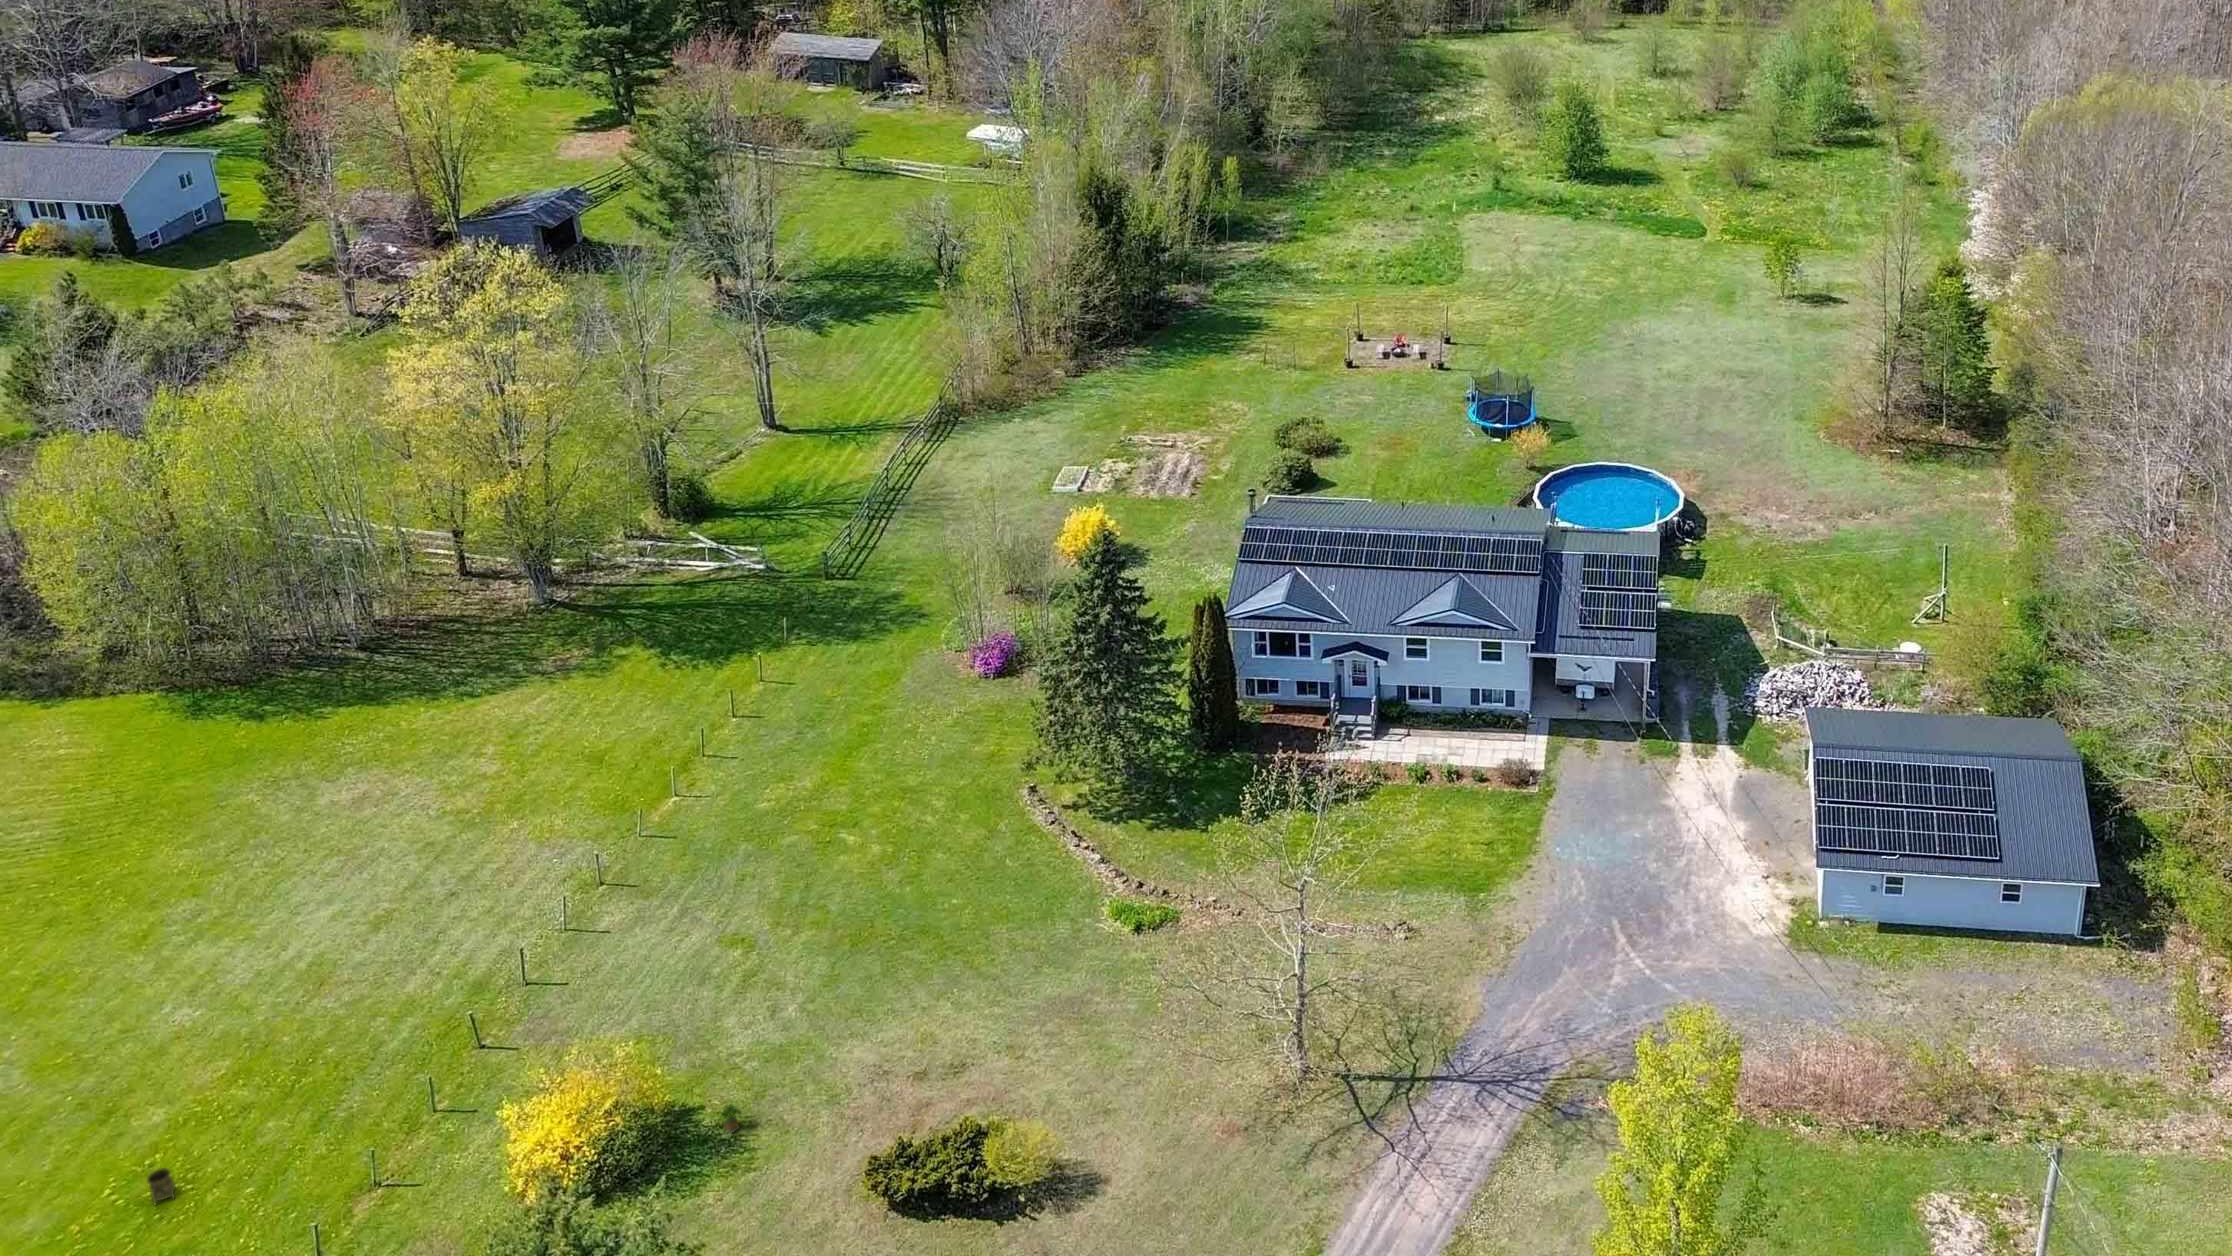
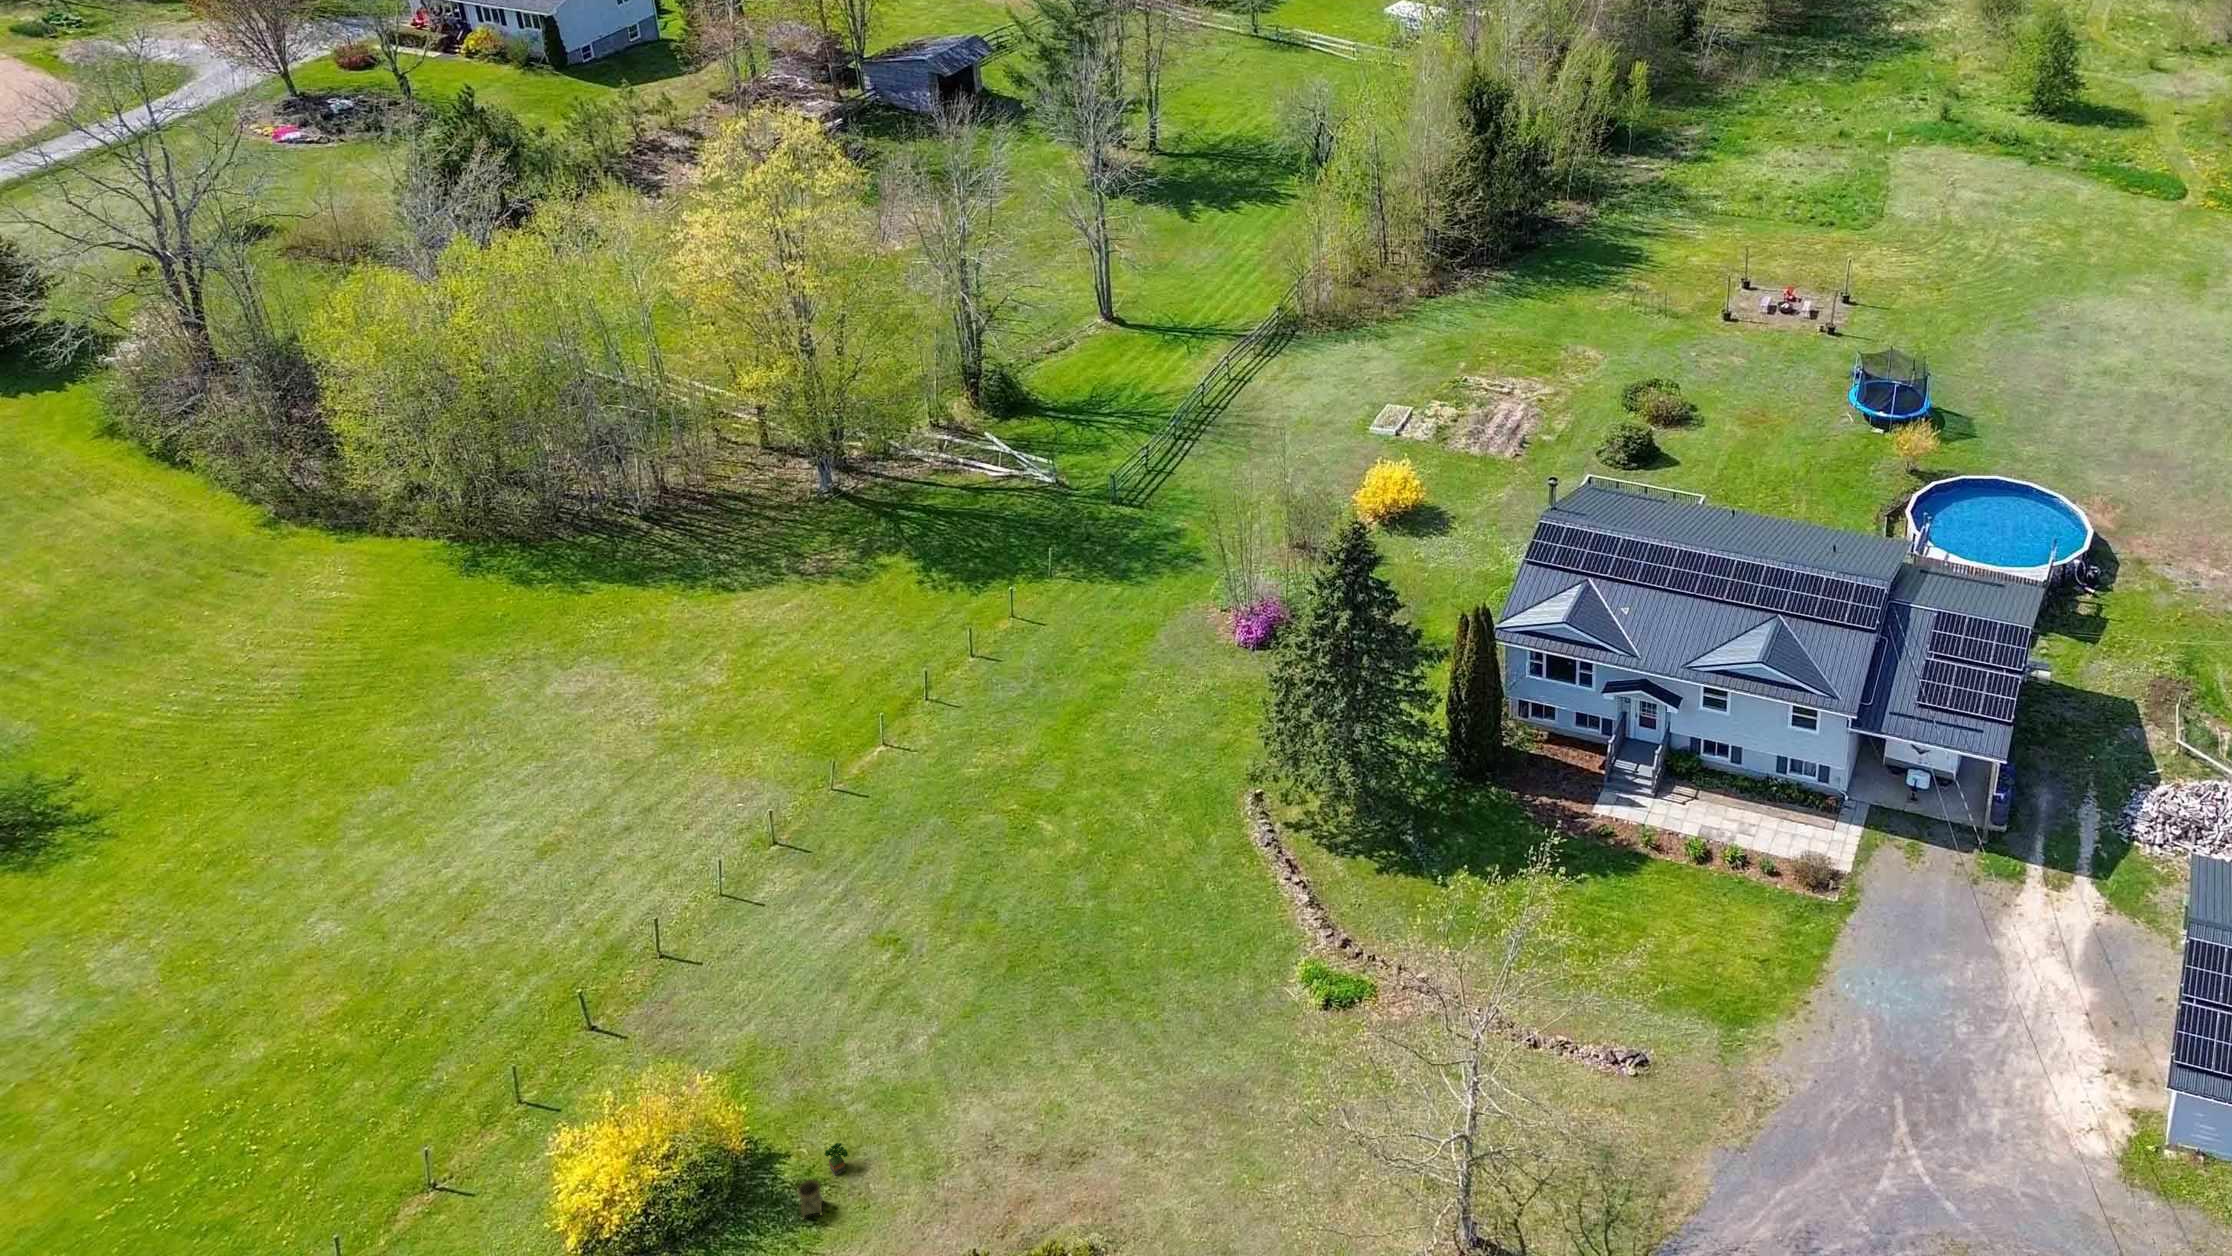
basket: present [147,1168,176,1204] -> present [798,1180,823,1218]

